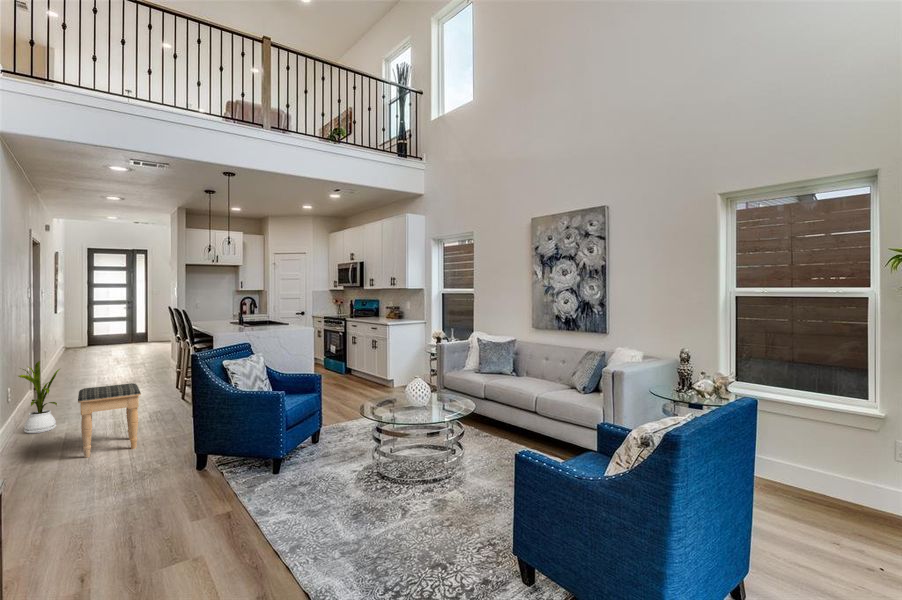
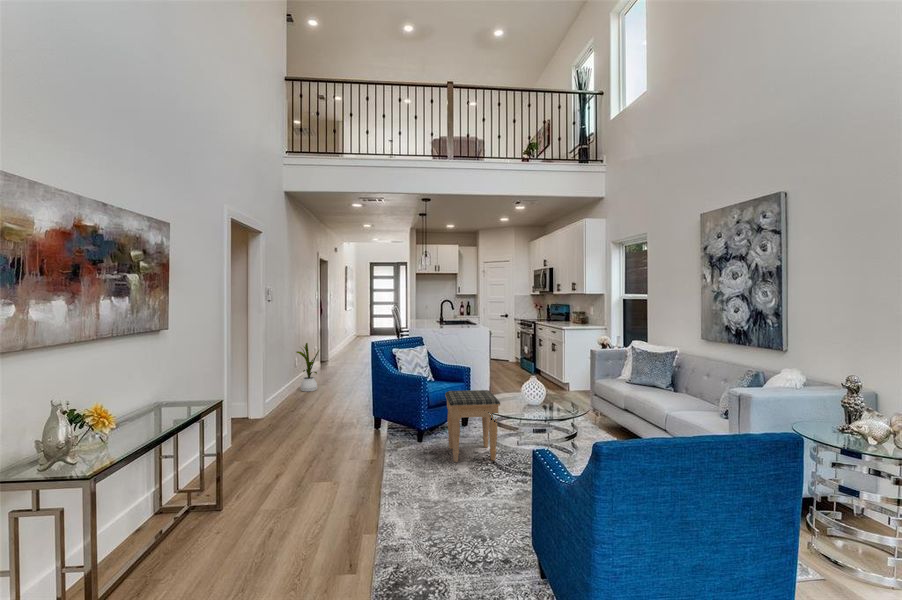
footstool: present [78,383,141,458] -> present [445,390,500,462]

